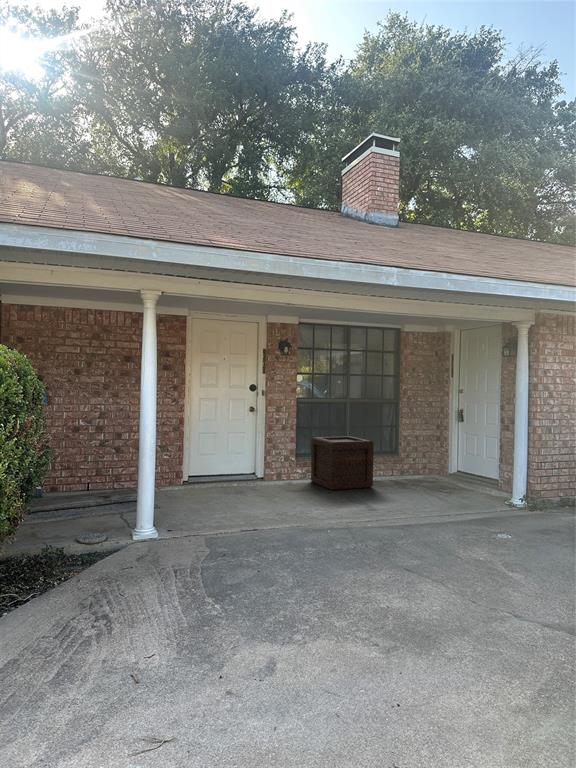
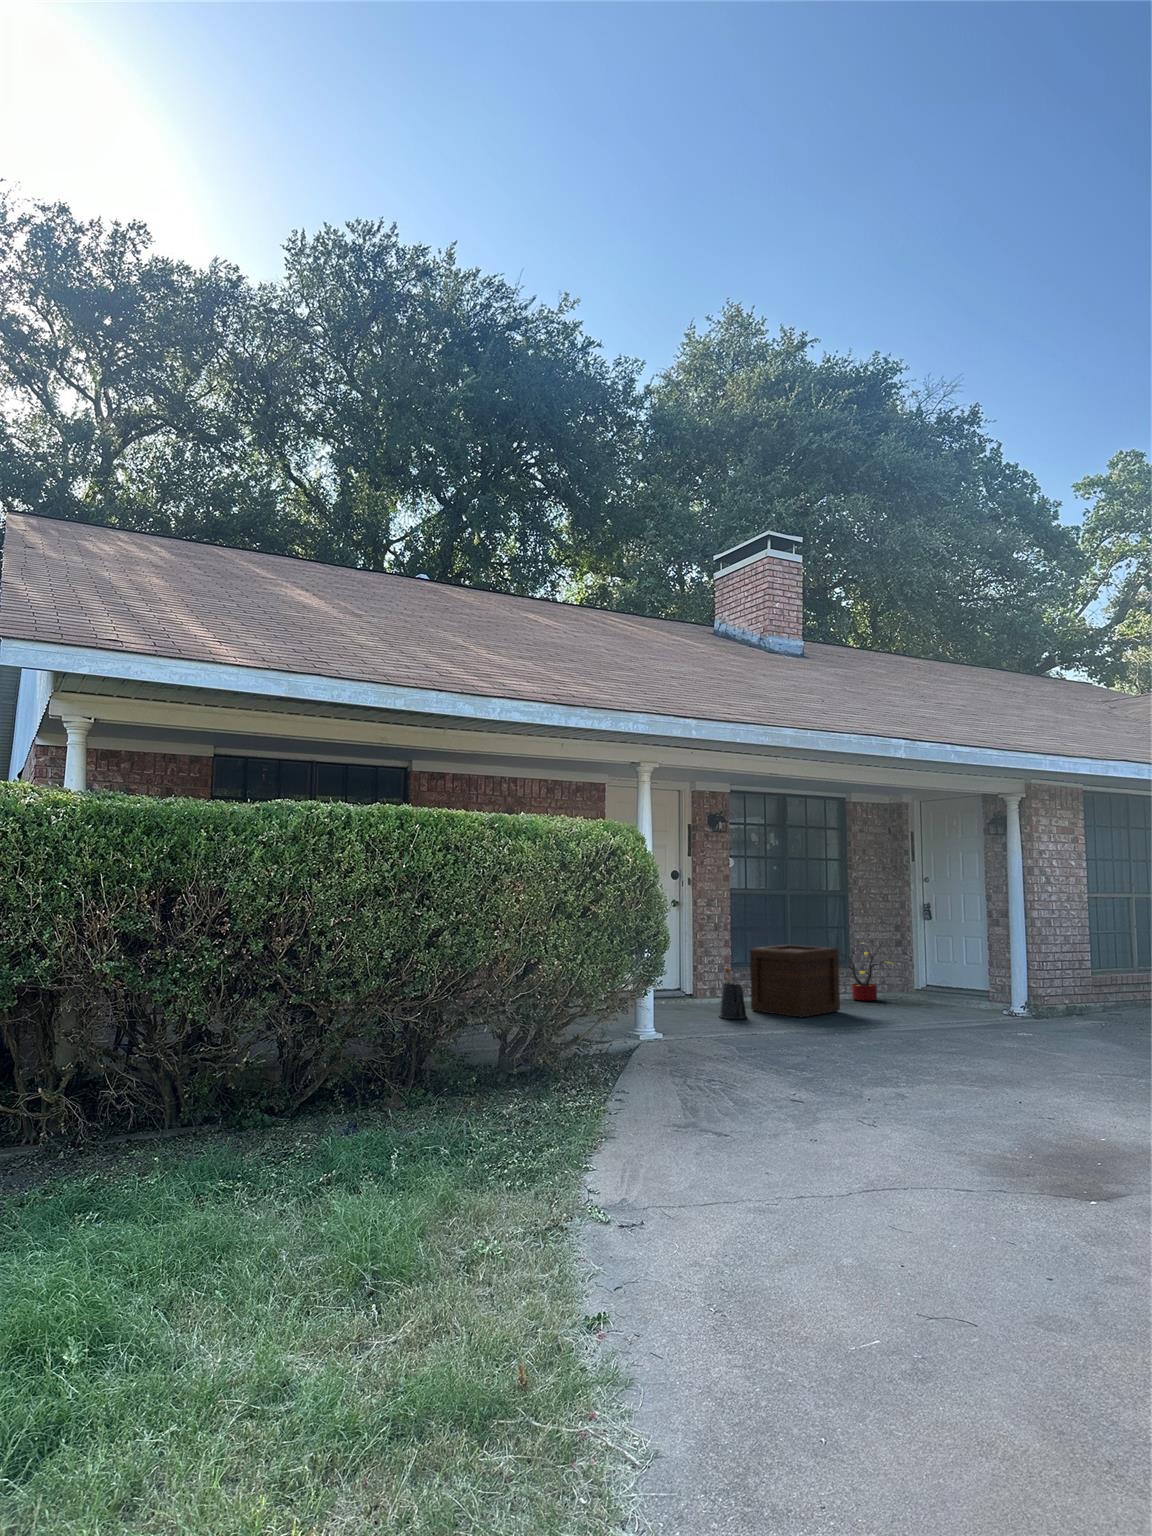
decorative plant: none [390,437,441,481] -> present [835,942,894,1001]
watering can: none [275,449,296,487] -> present [719,968,747,1019]

